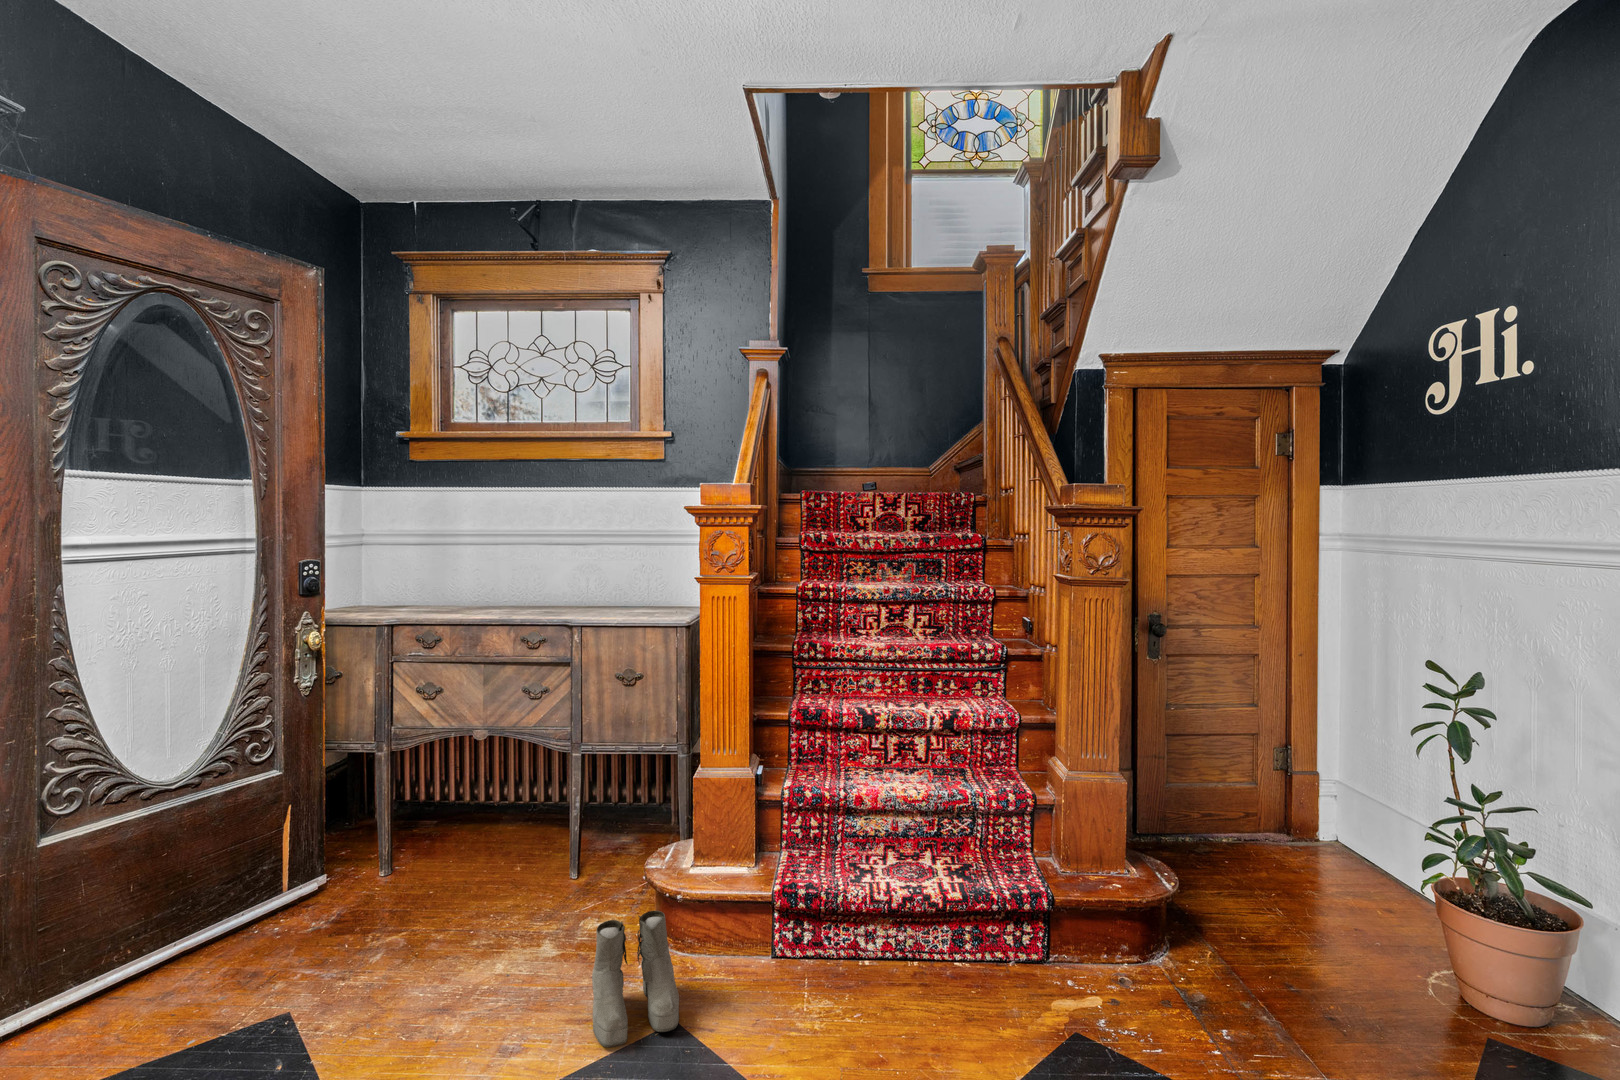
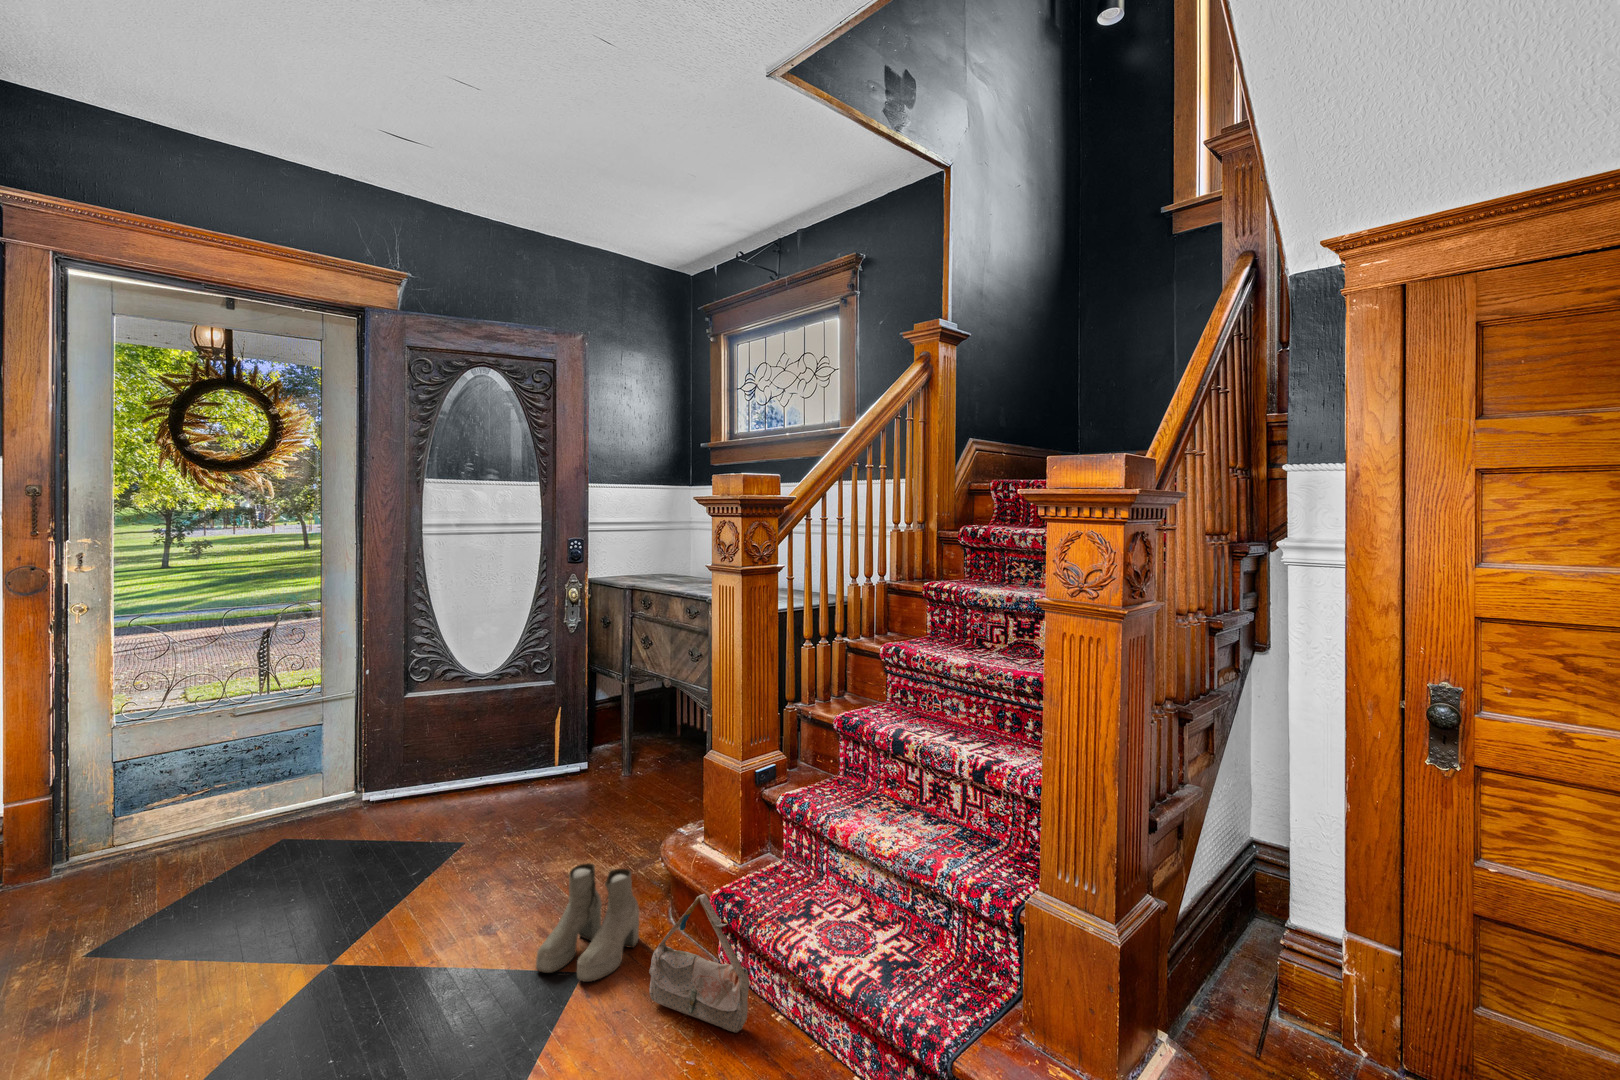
bag: none [743,884,849,1011] -> present [649,894,749,1033]

